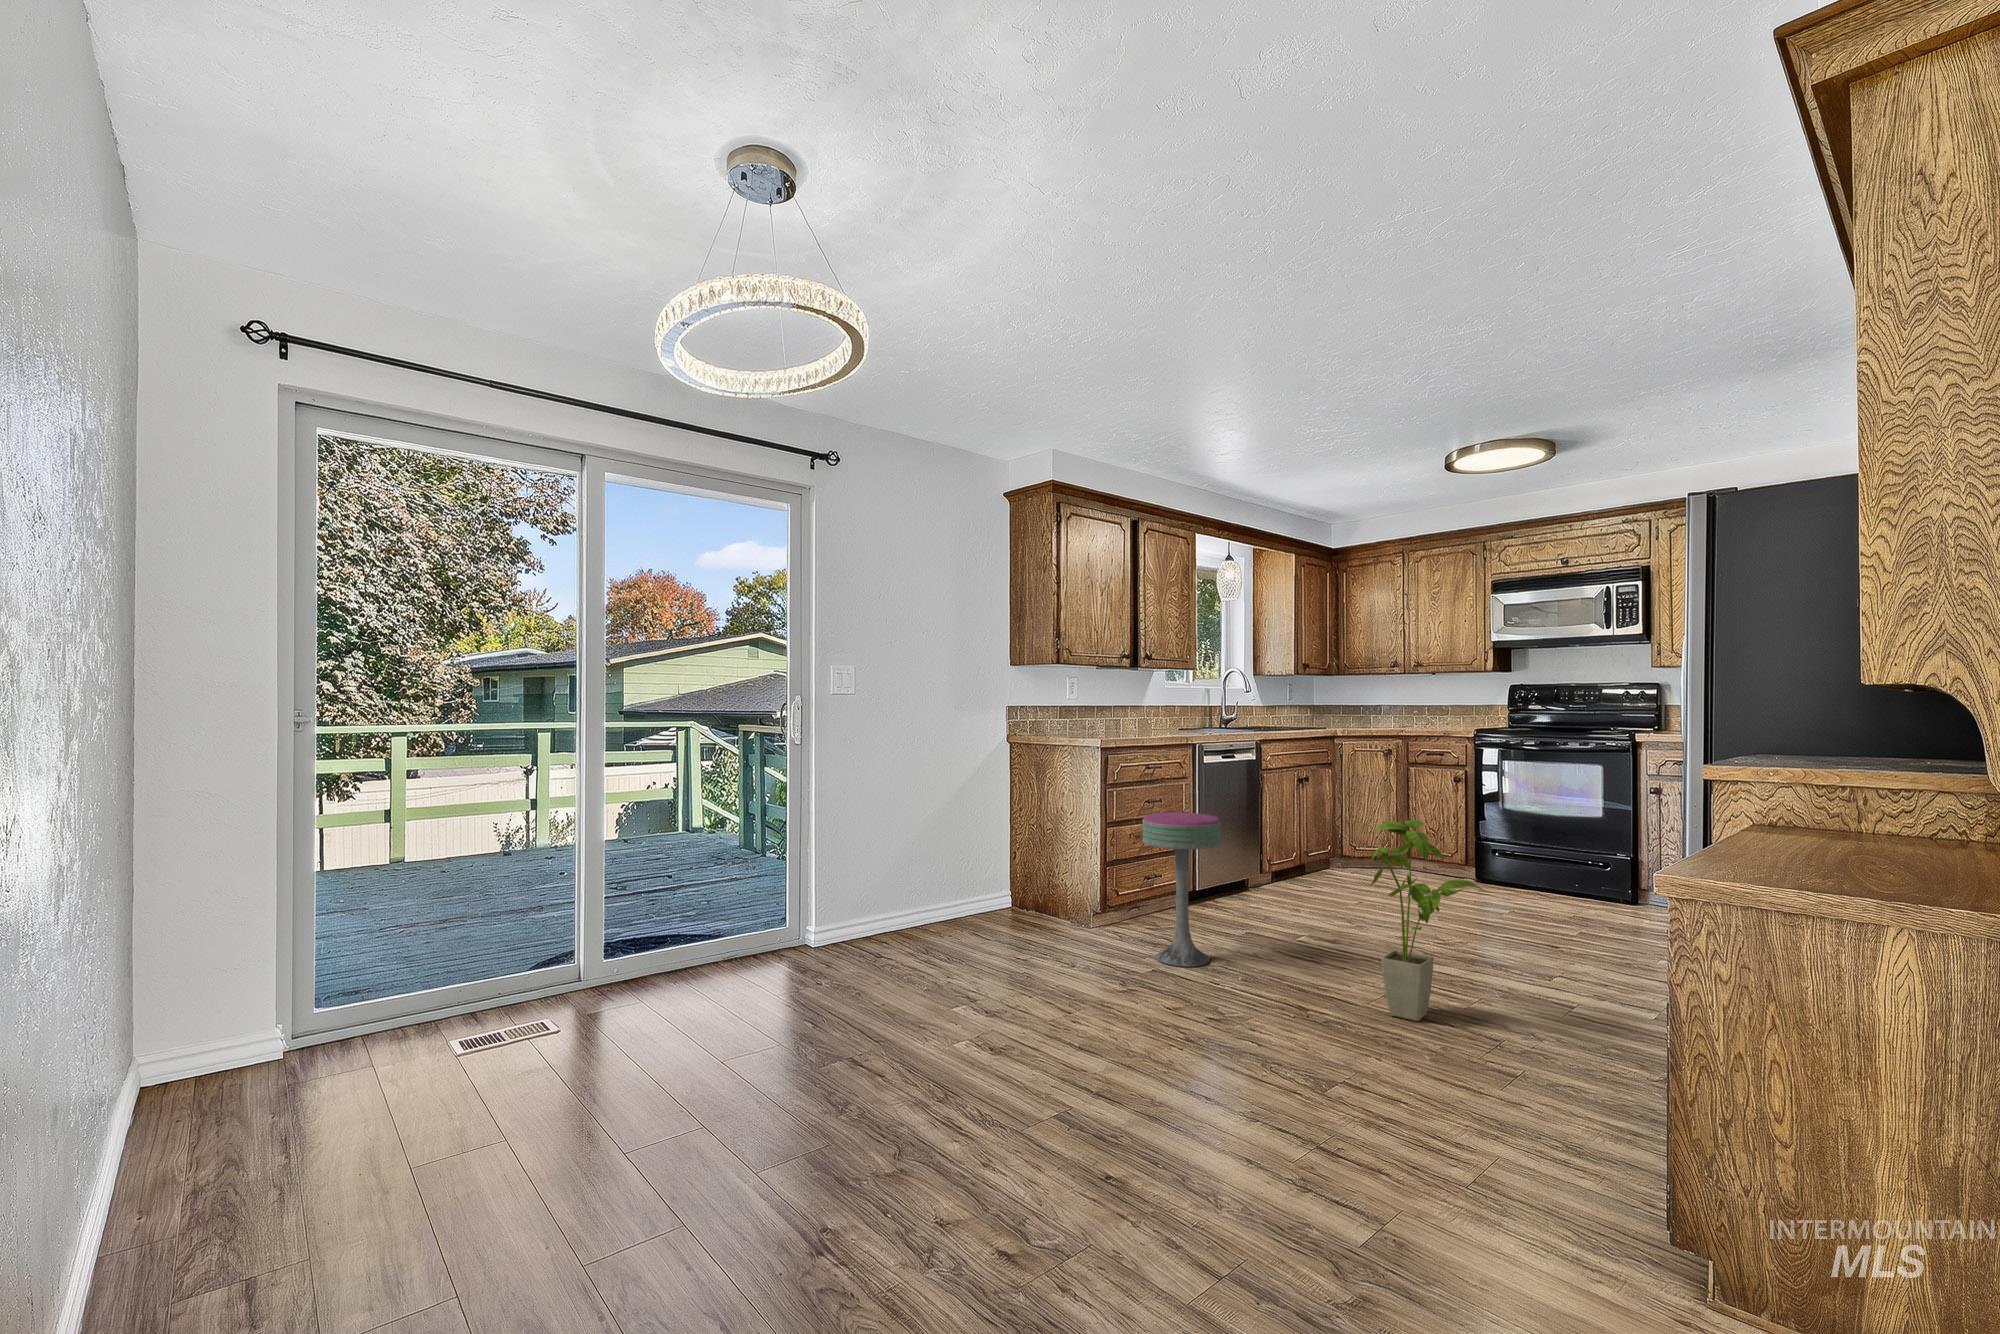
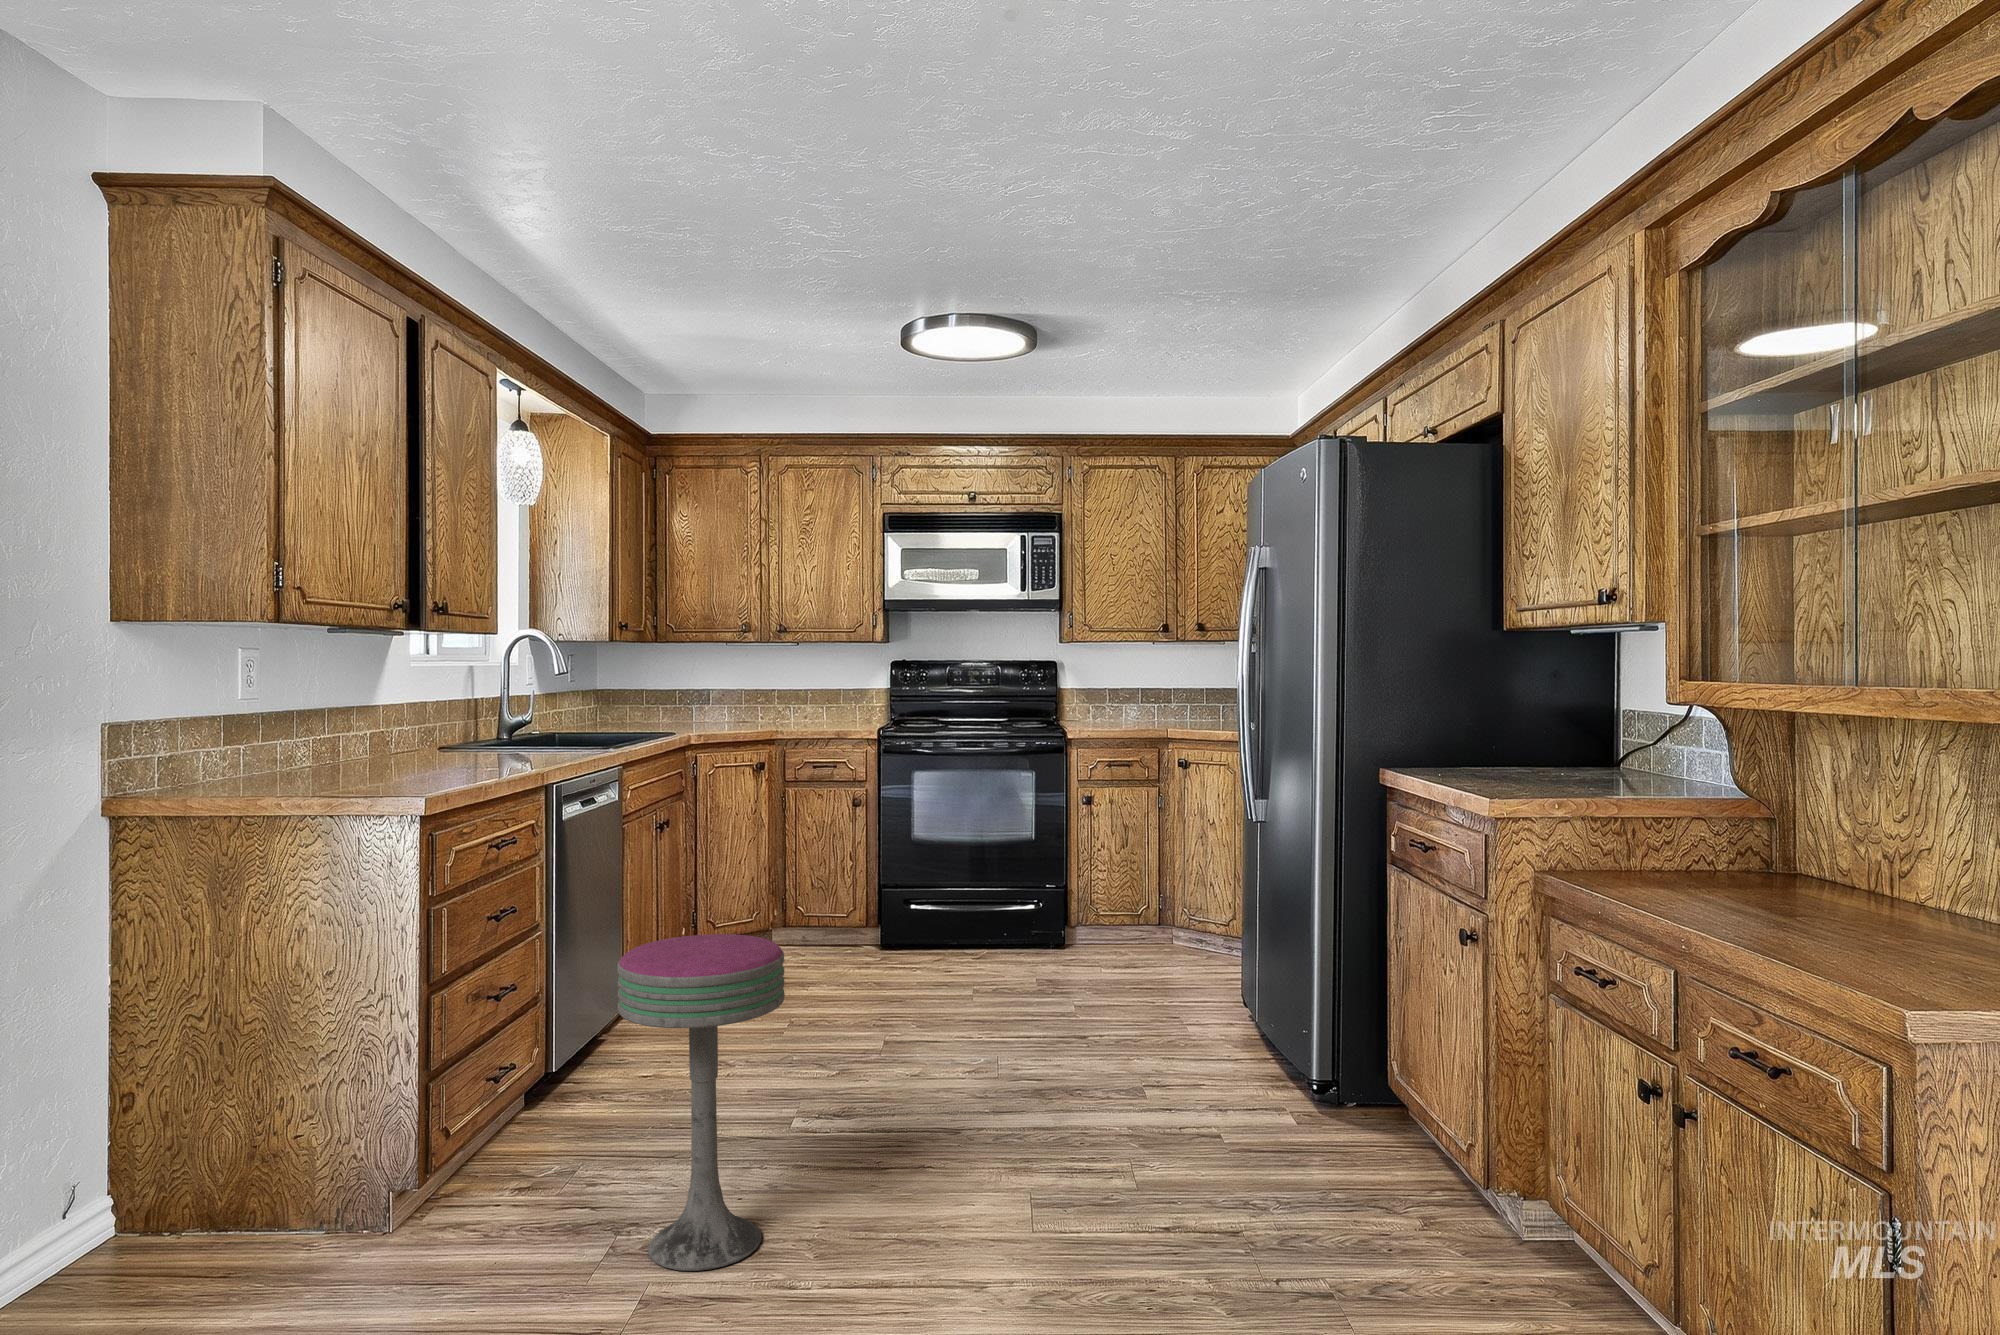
house plant: present [1369,820,1484,1021] -> none [1091,901,1257,1238]

